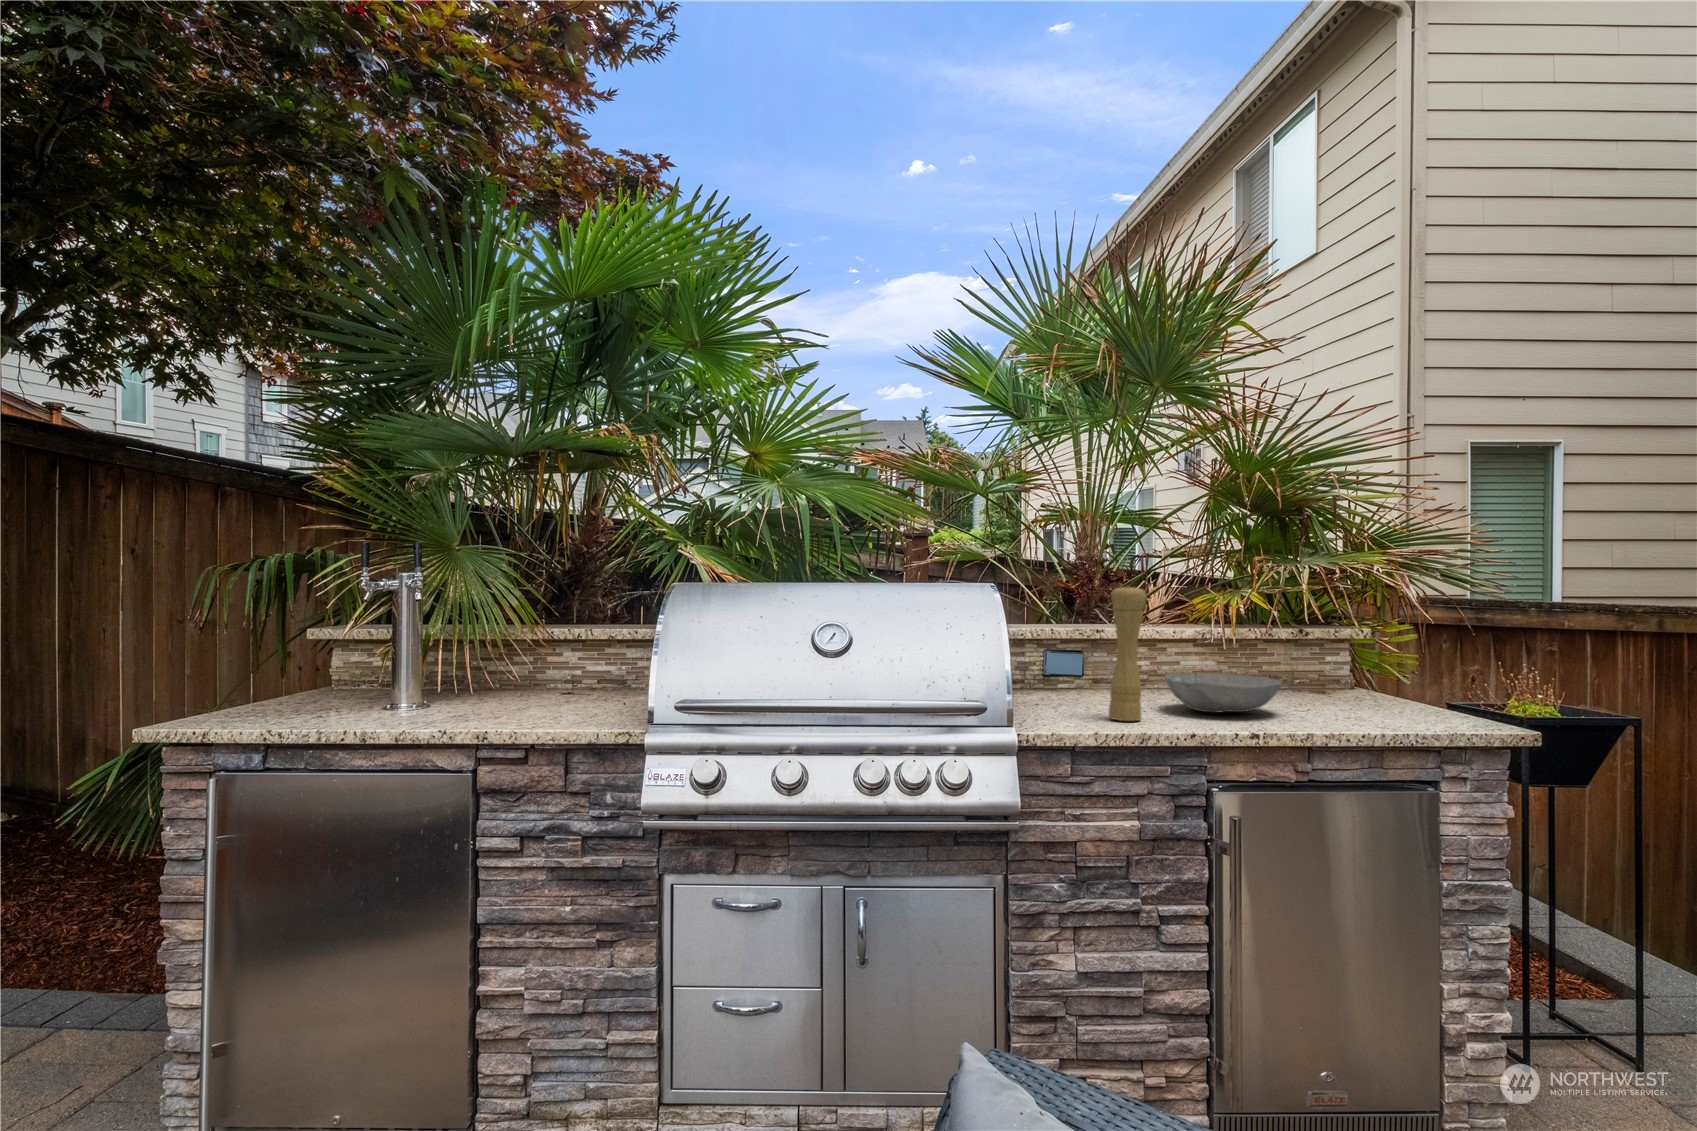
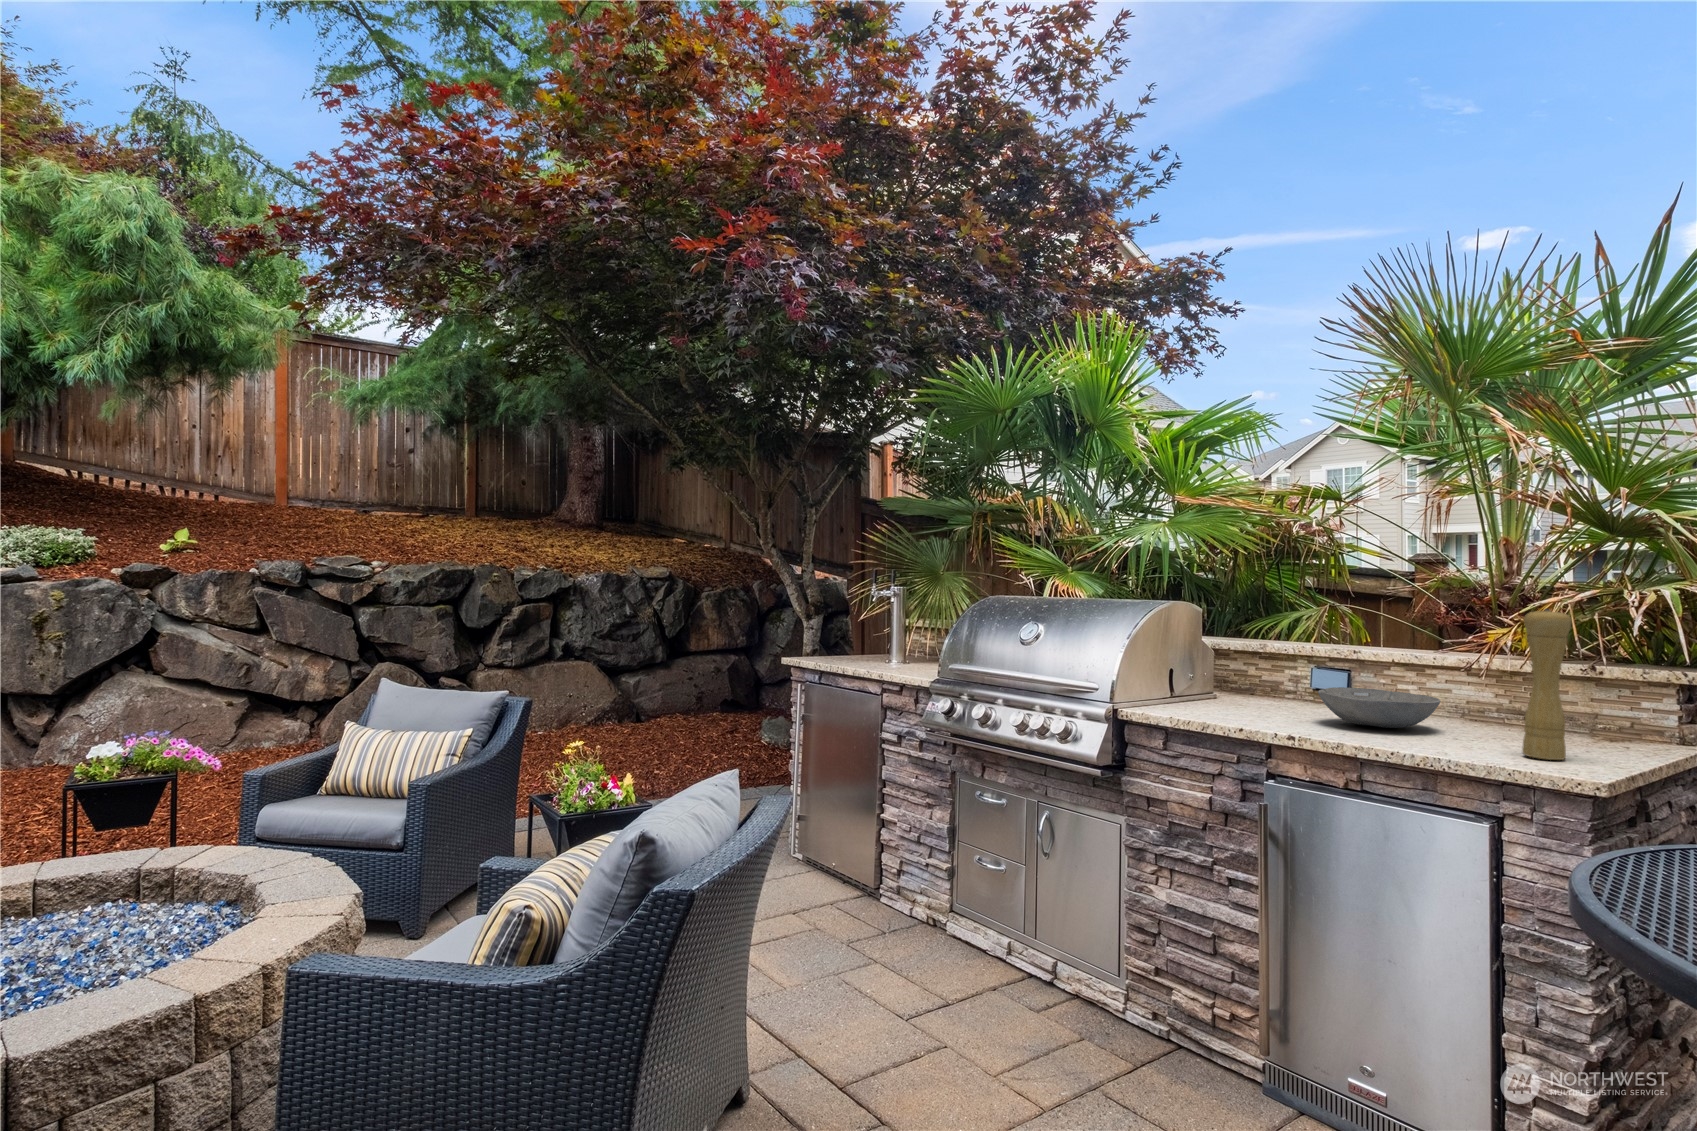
pepper mill: present [1109,585,1147,721] -> present [1522,609,1571,760]

